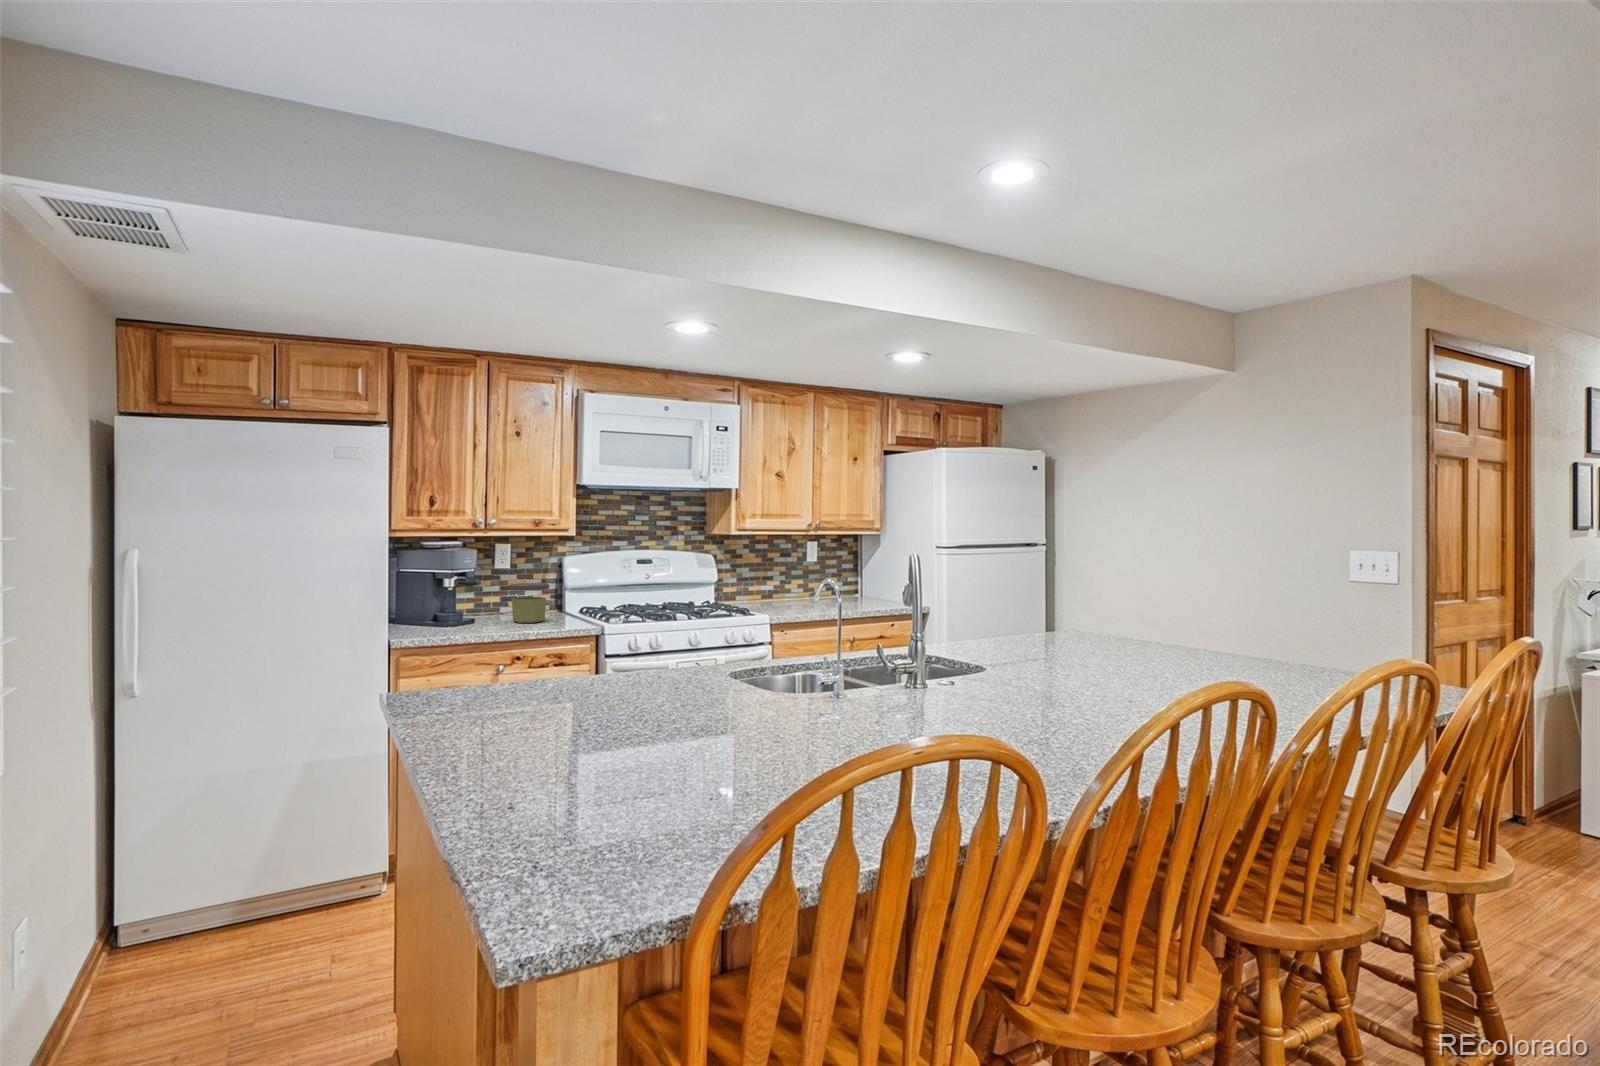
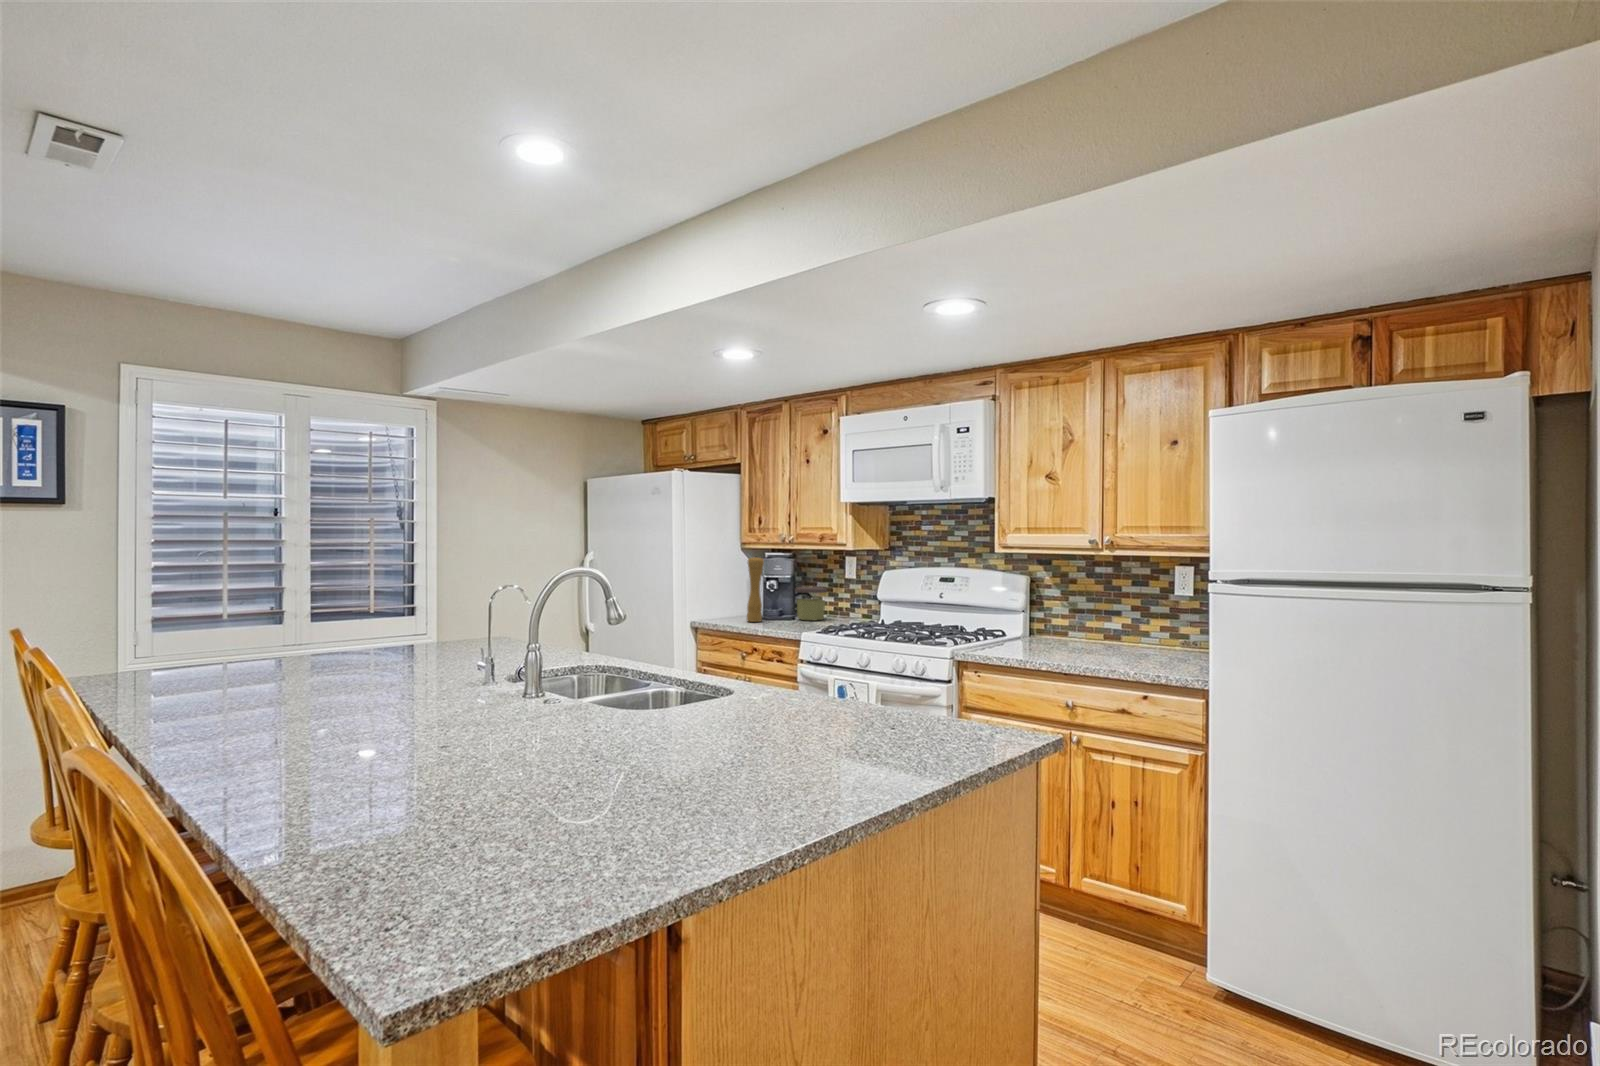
pepper mill: none [493,551,515,633] -> present [747,557,764,622]

